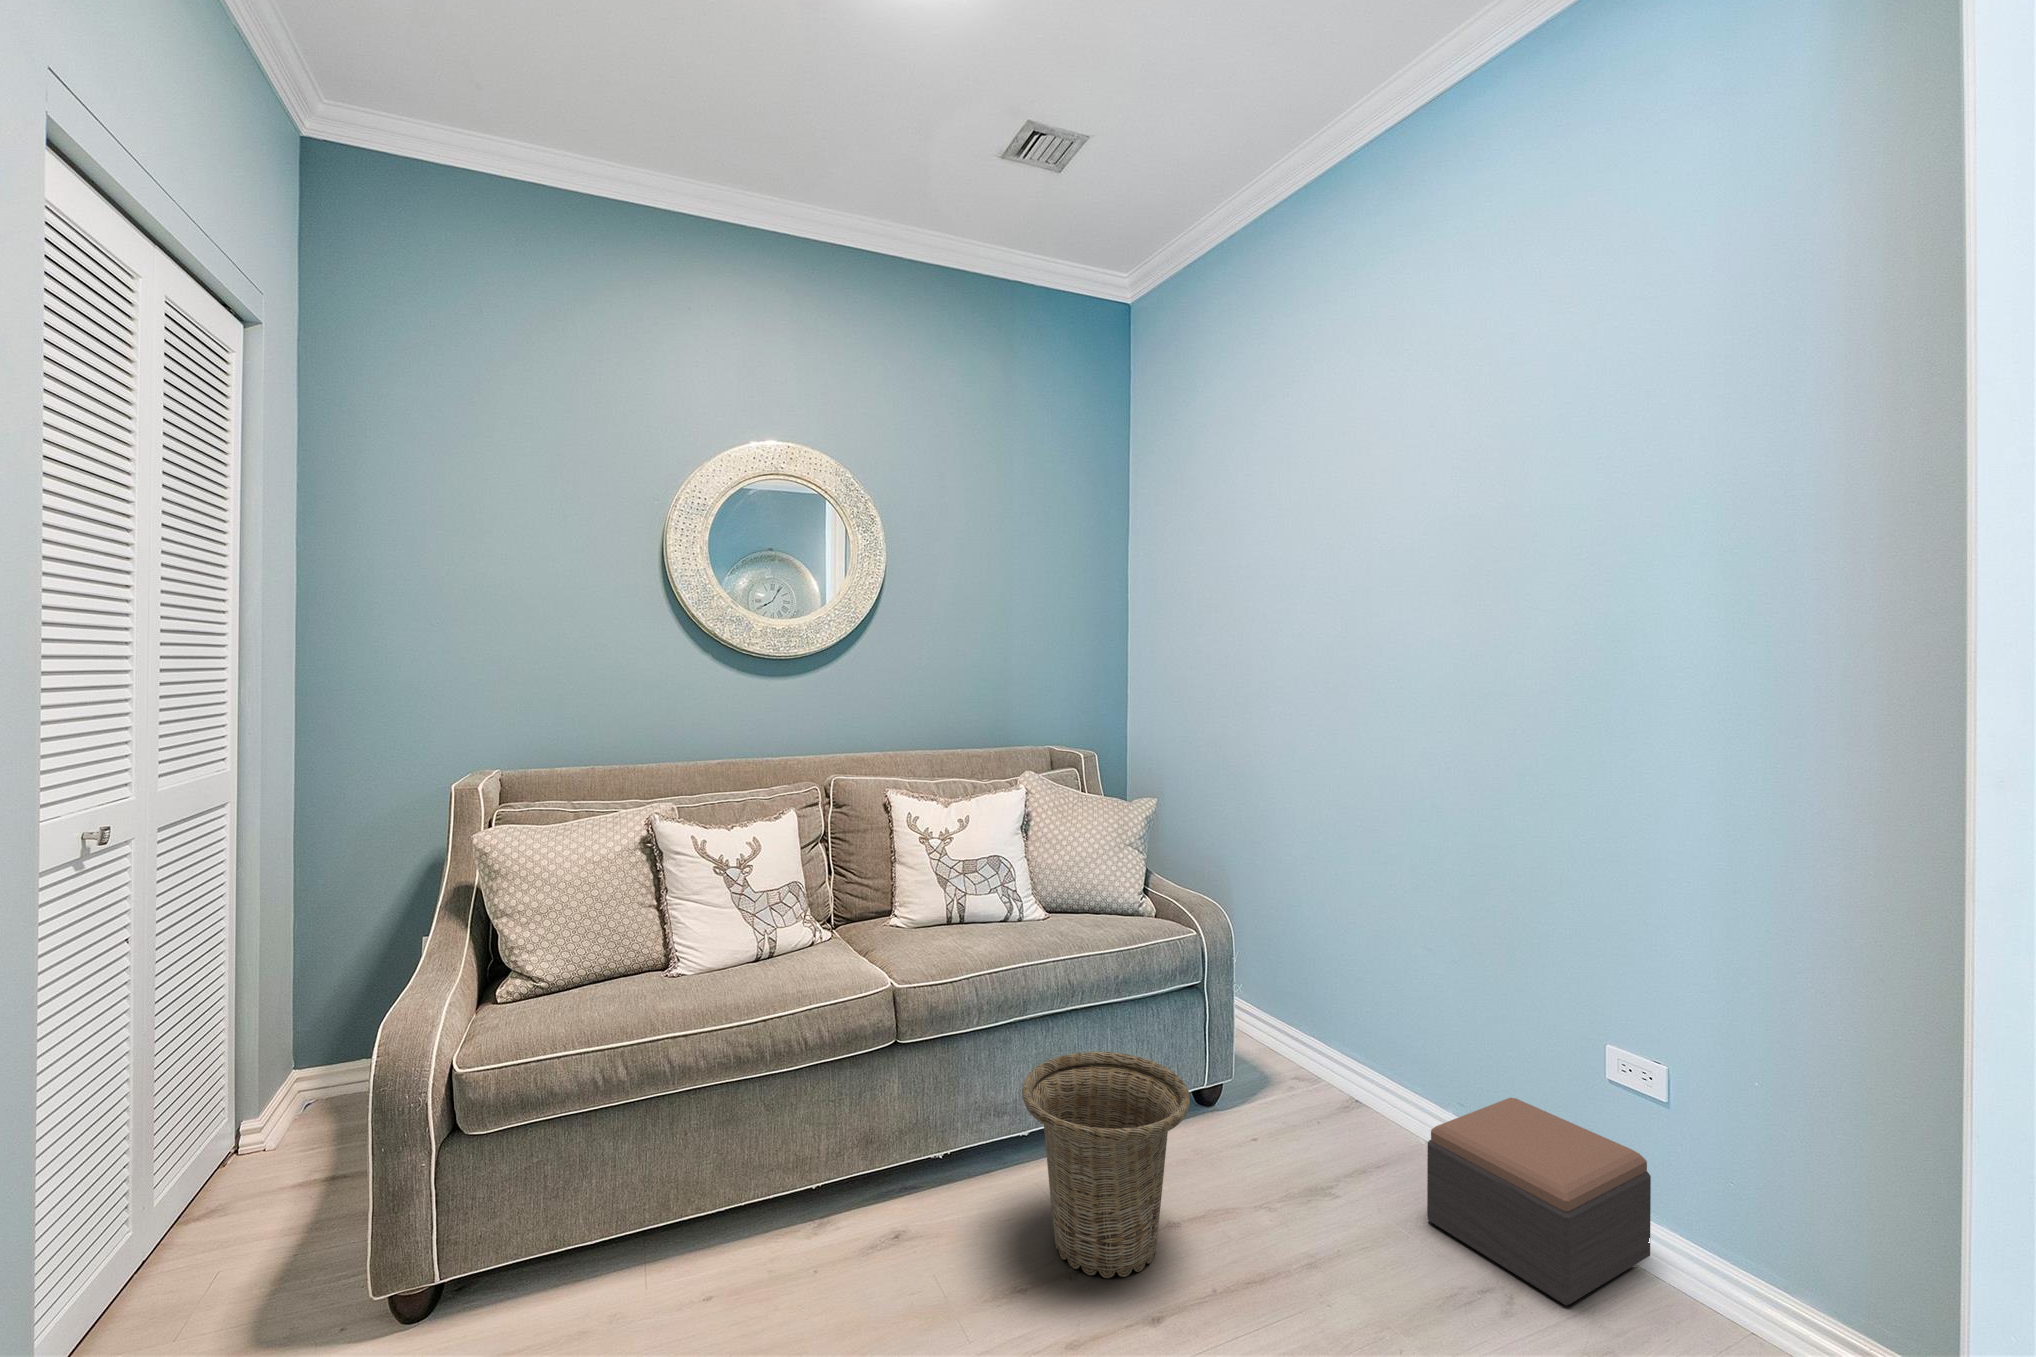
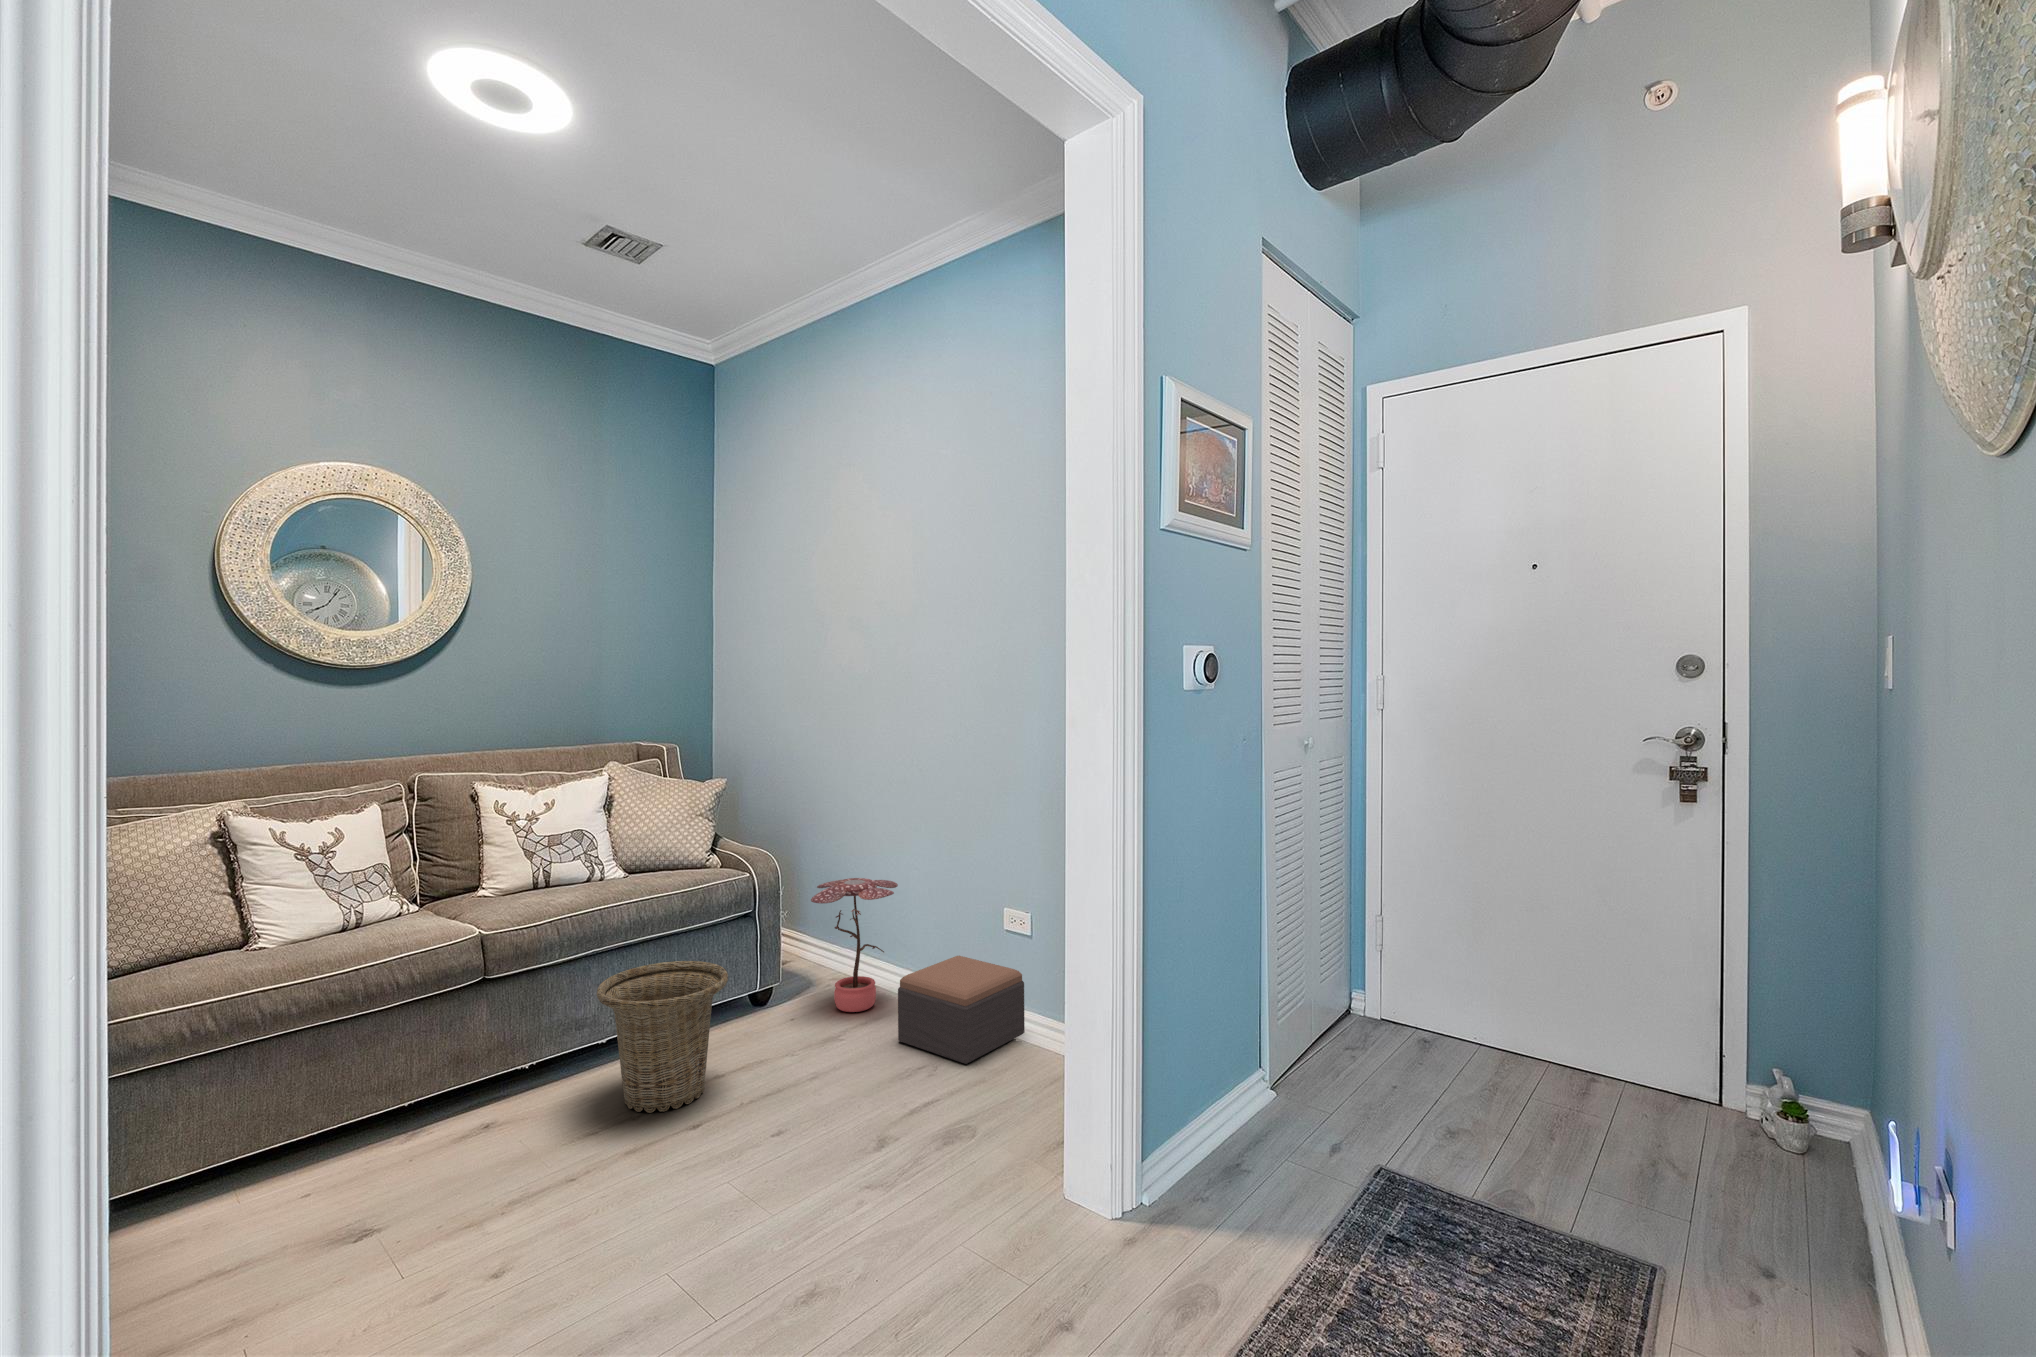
potted plant: none [1281,951,1405,1144] -> present [811,878,898,1012]

